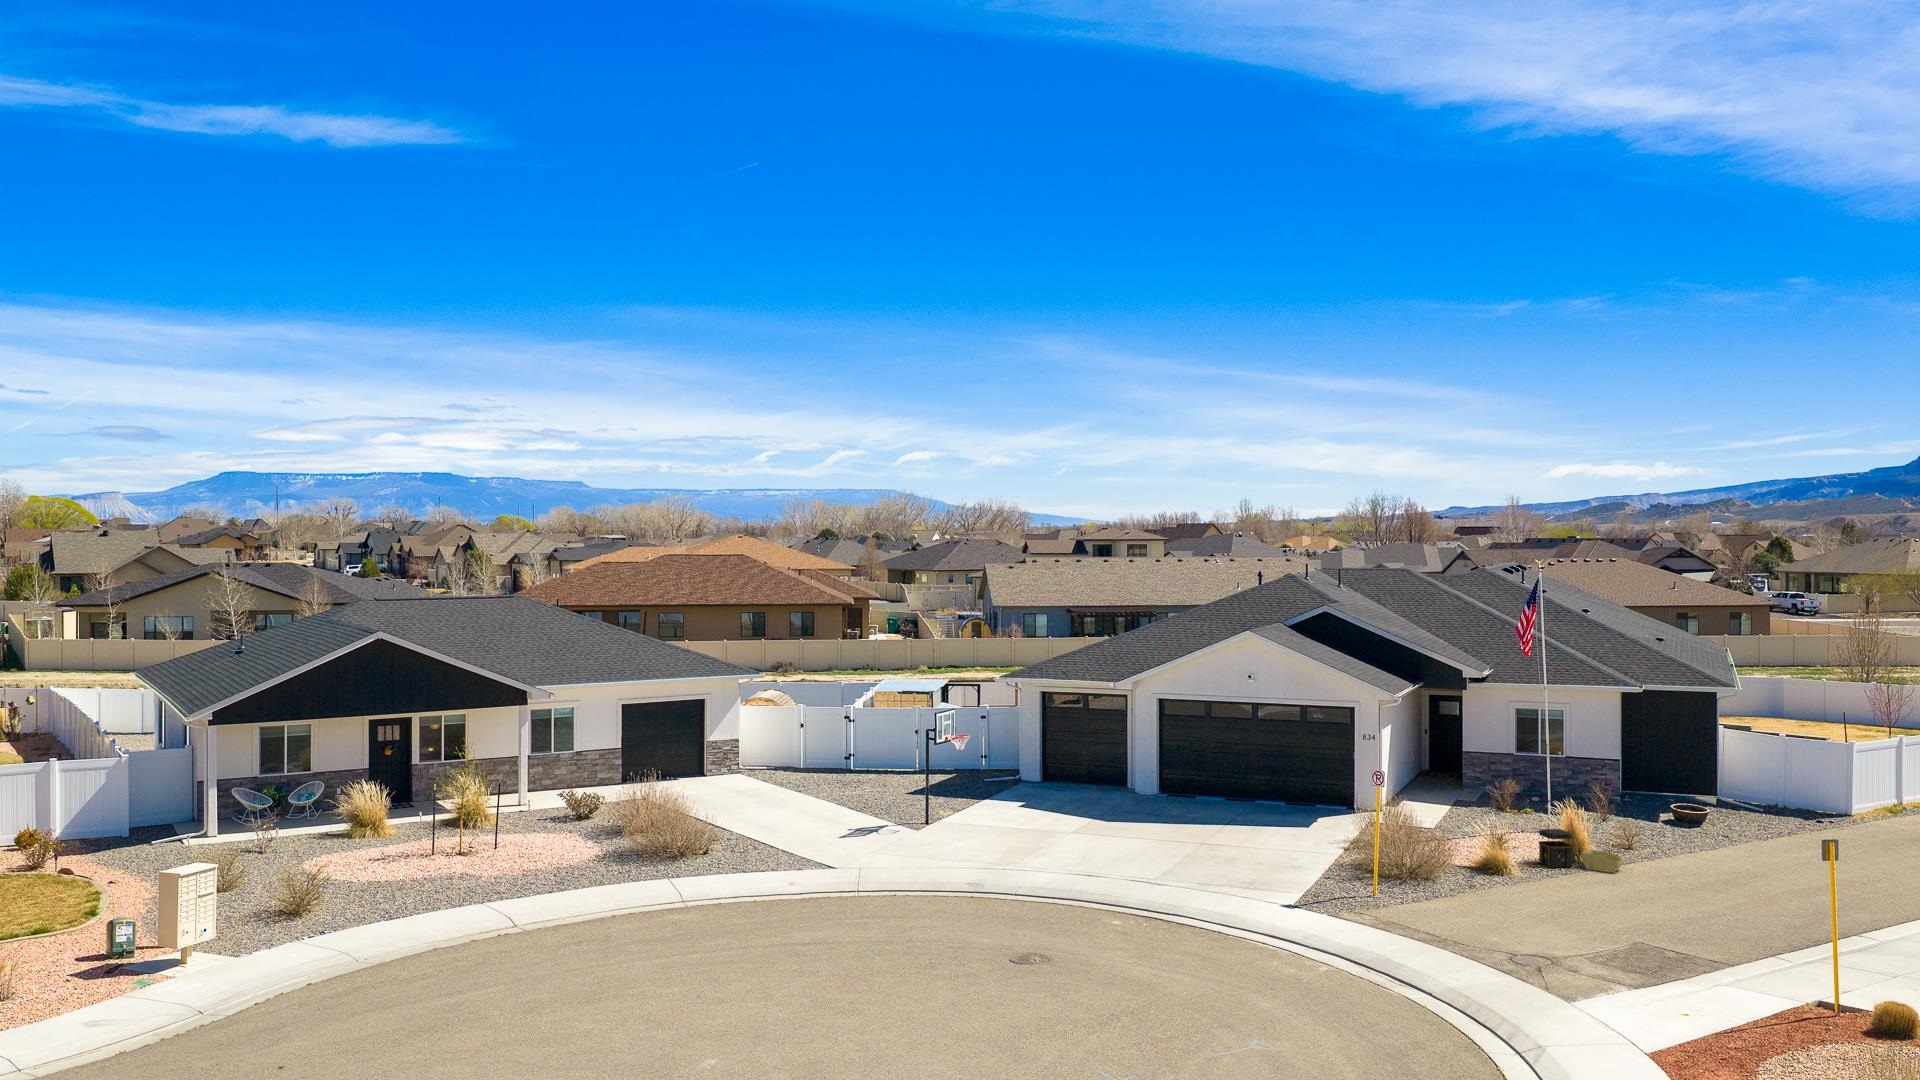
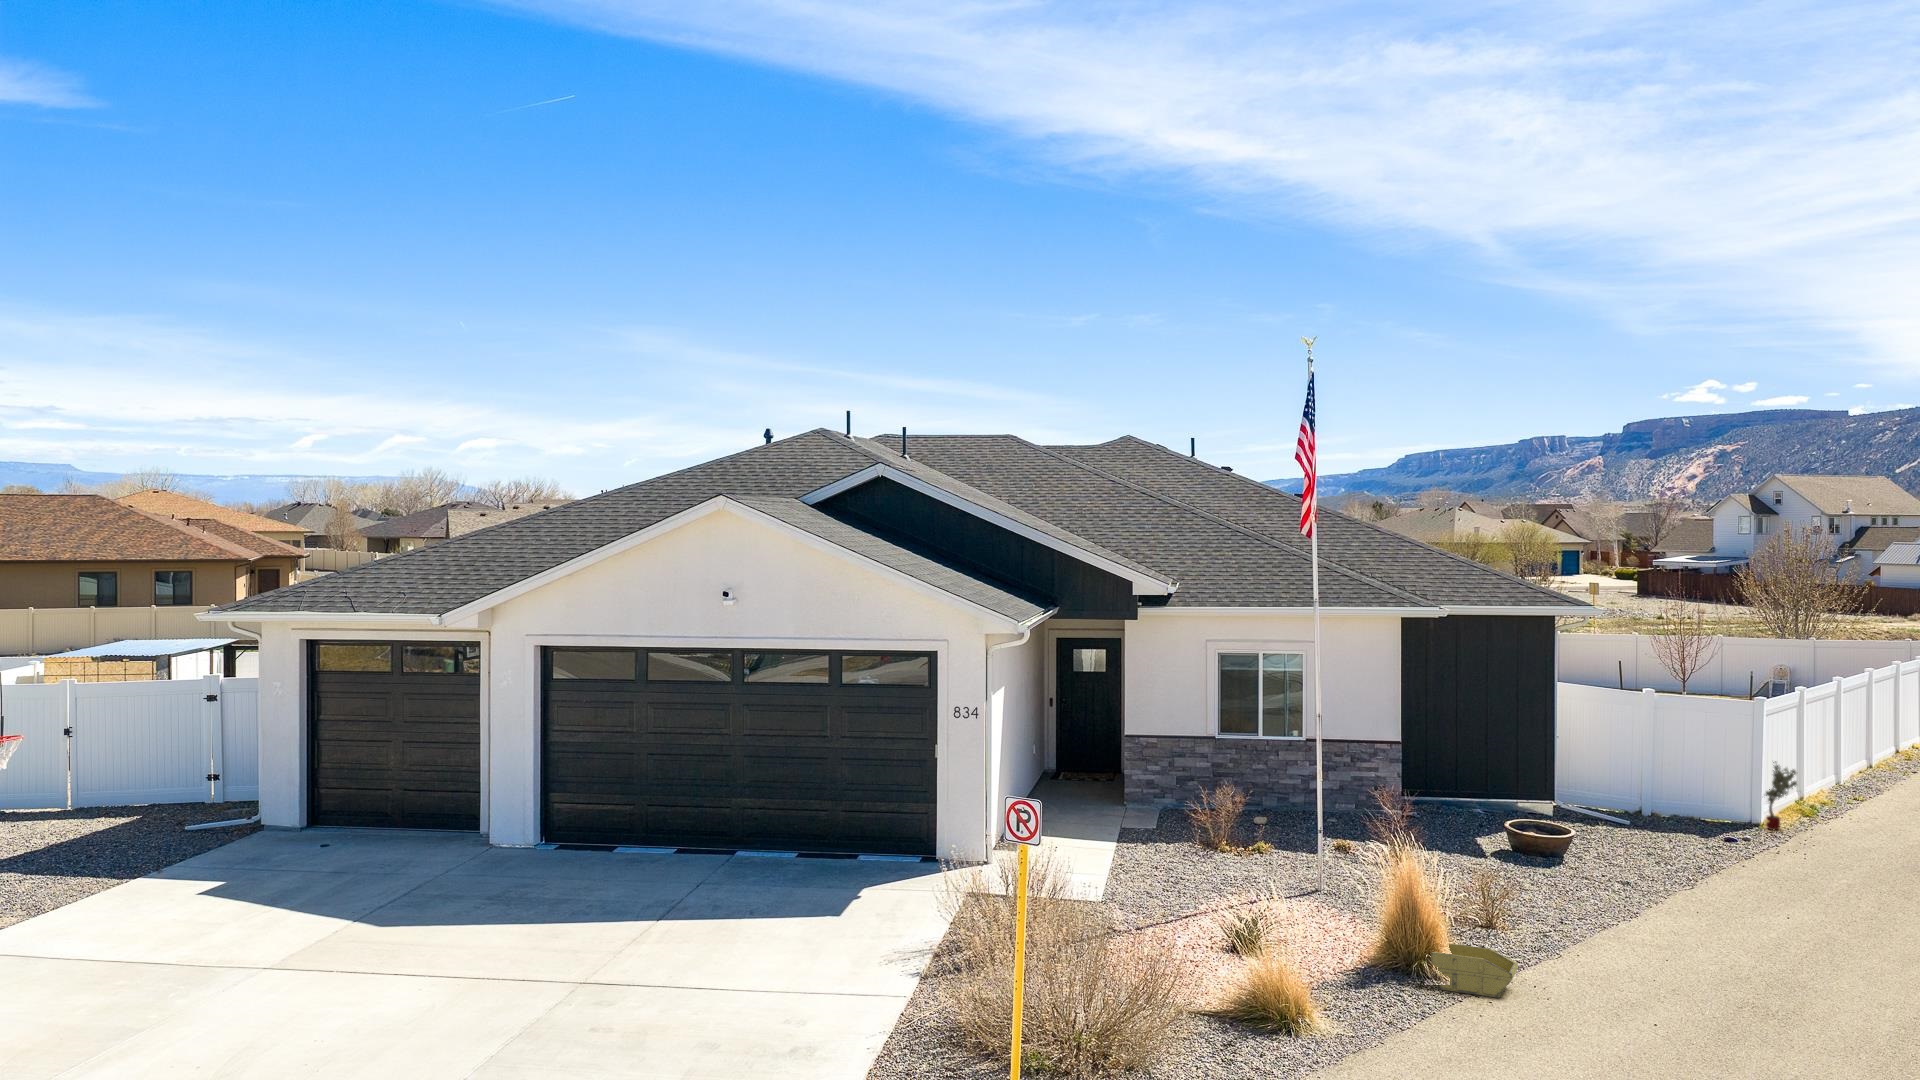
potted tree: none [1841,778,1874,819] -> present [1766,761,1797,830]
toolbox: present [1539,829,1573,868] -> none [1341,901,1416,993]

